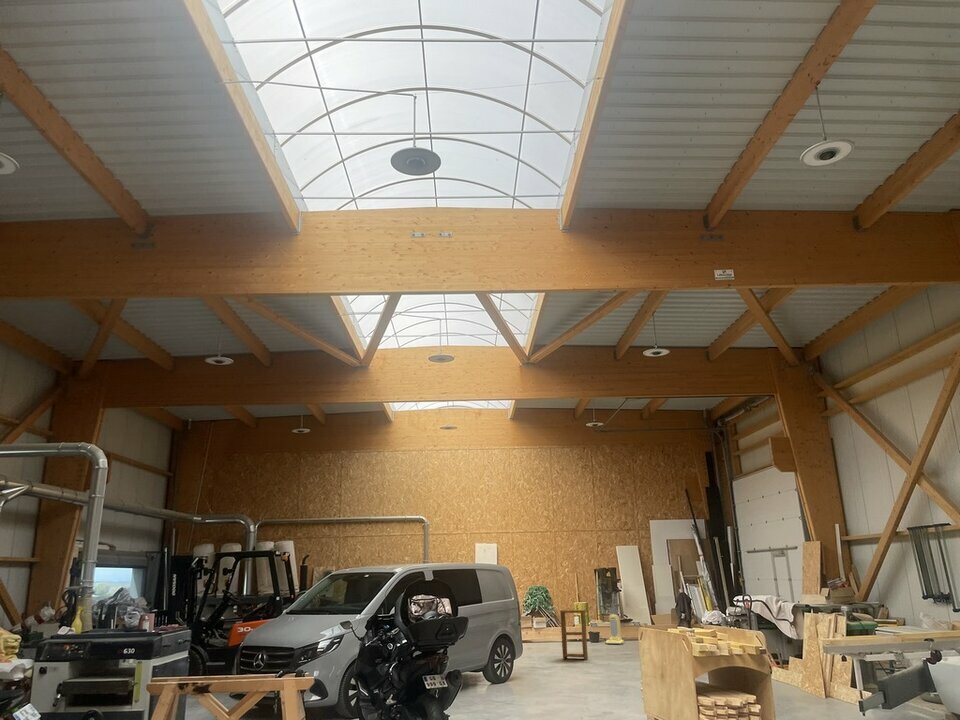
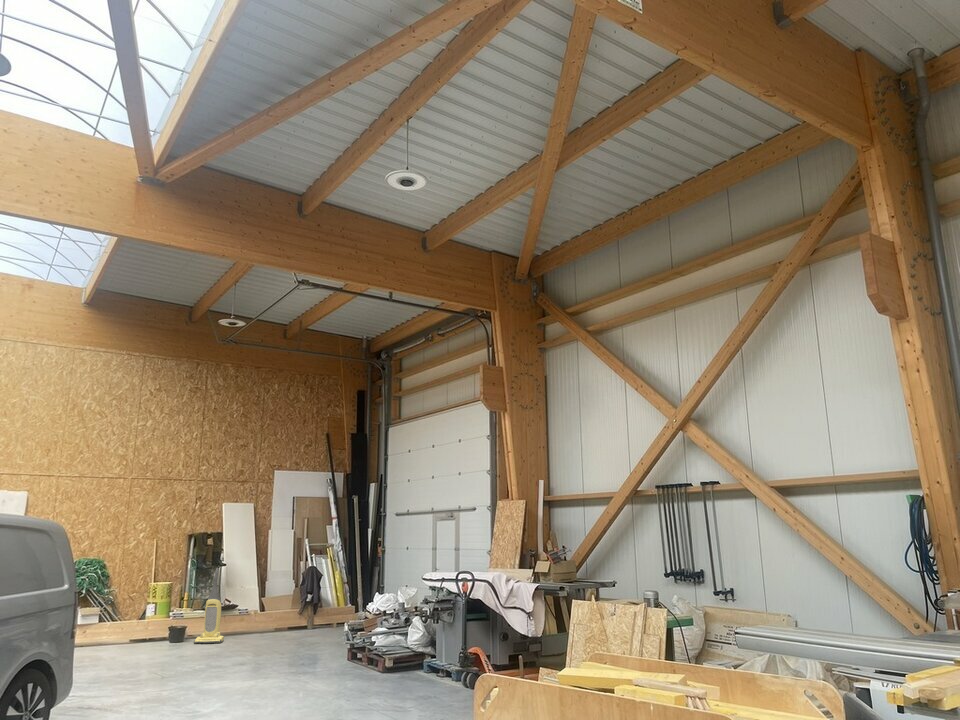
shelving unit: present [560,610,588,660] -> none [137,597,188,682]

